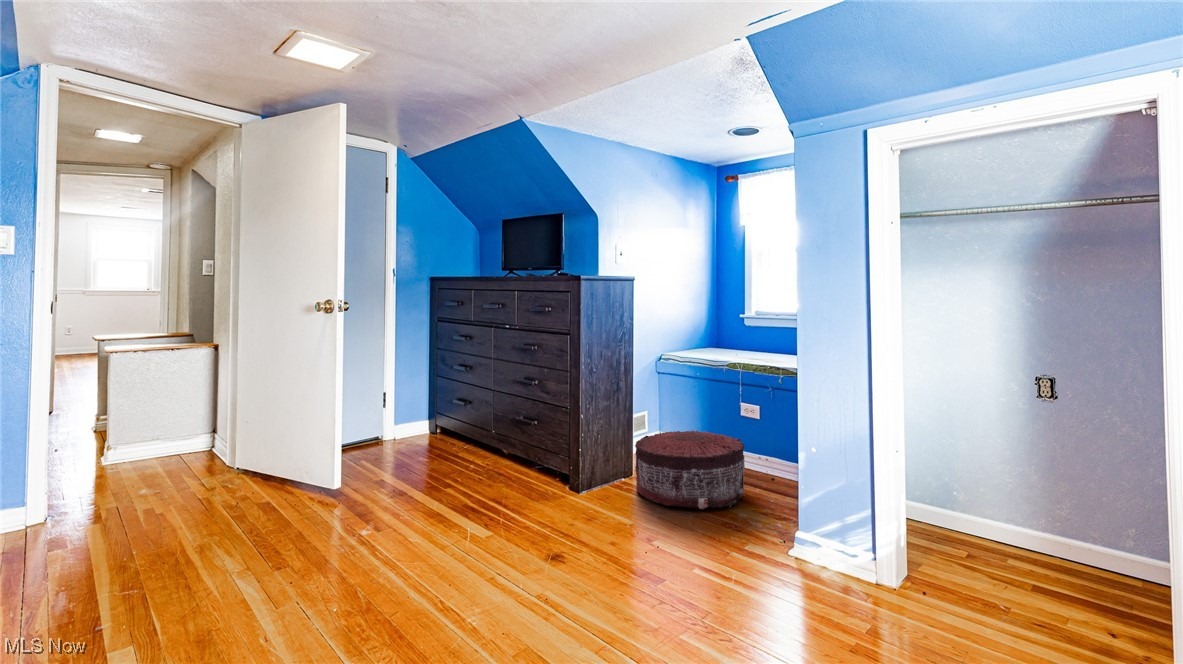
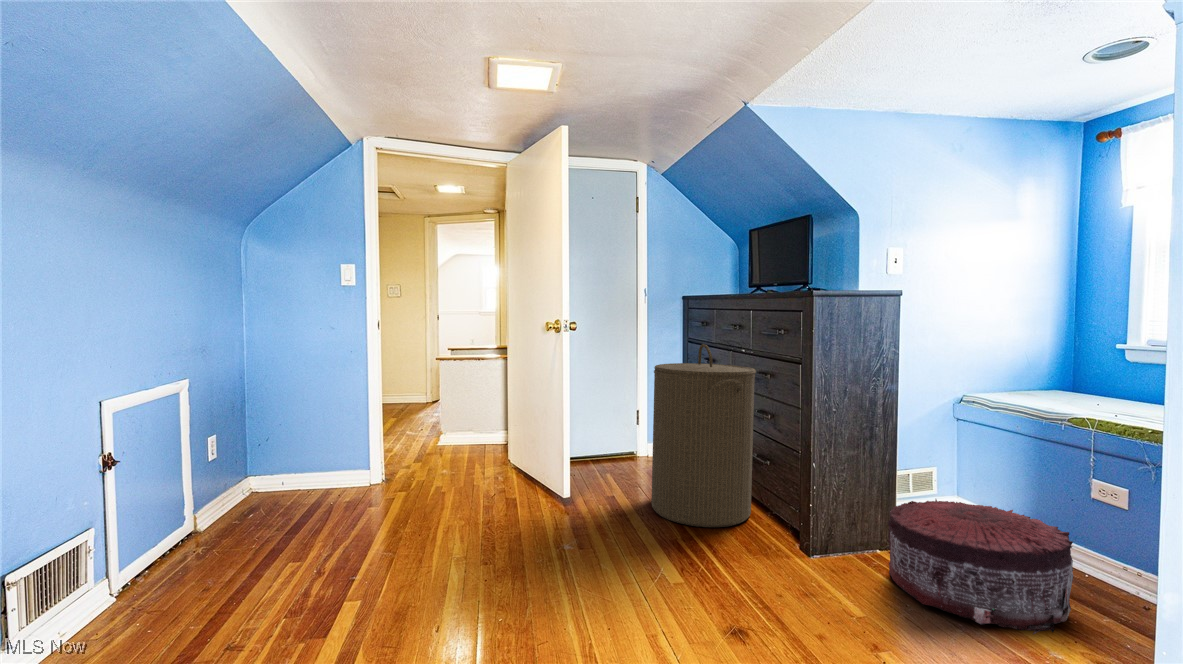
laundry hamper: none [425,321,521,490] -> present [651,344,756,527]

